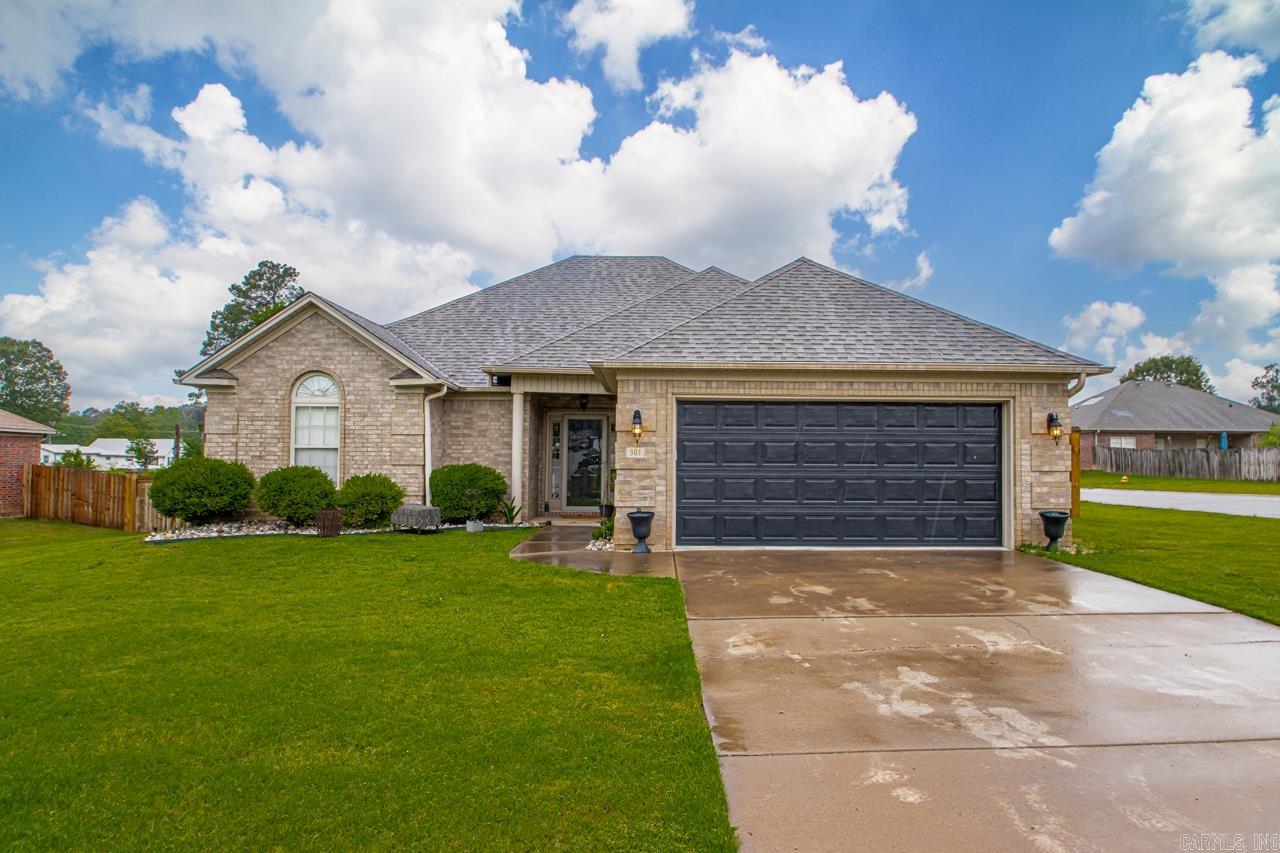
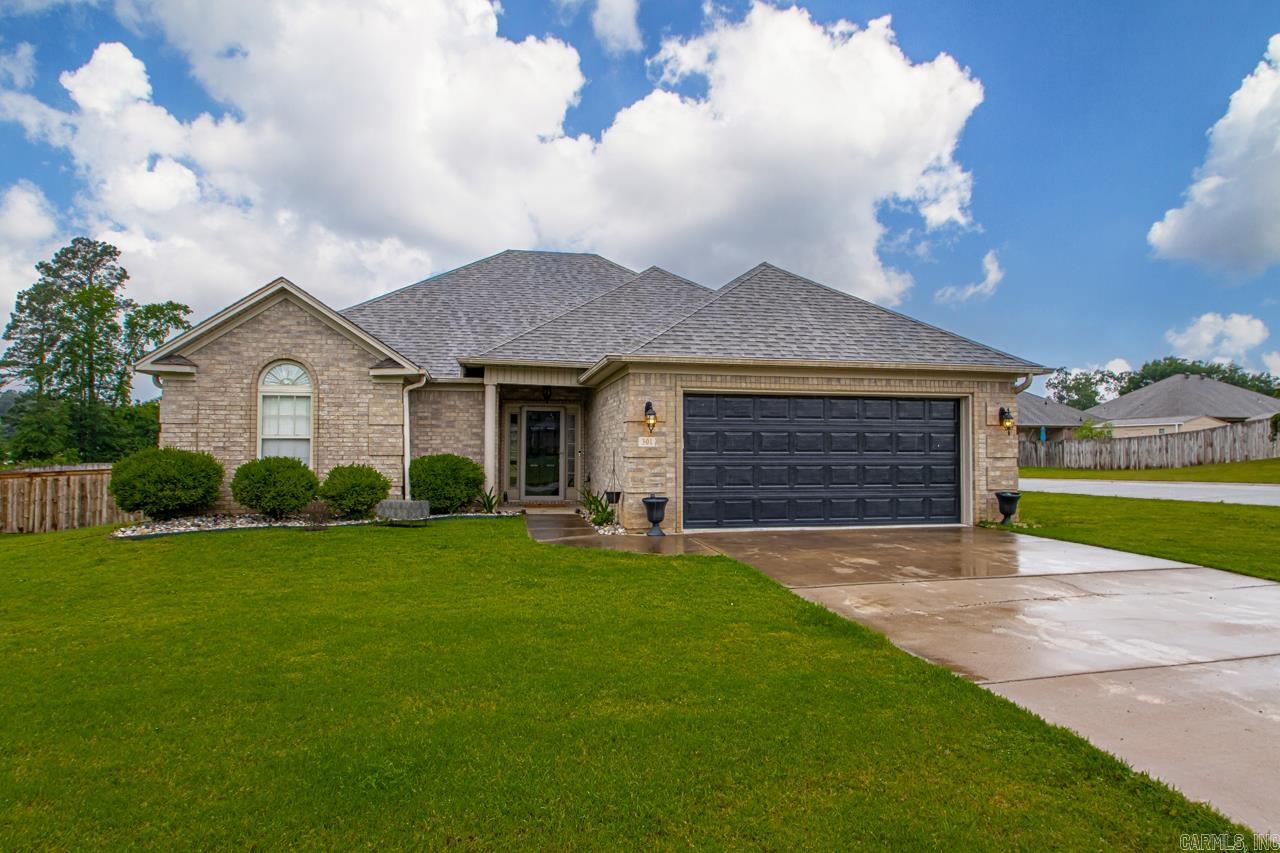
potted tree: present [464,489,483,532] -> none [451,481,472,525]

